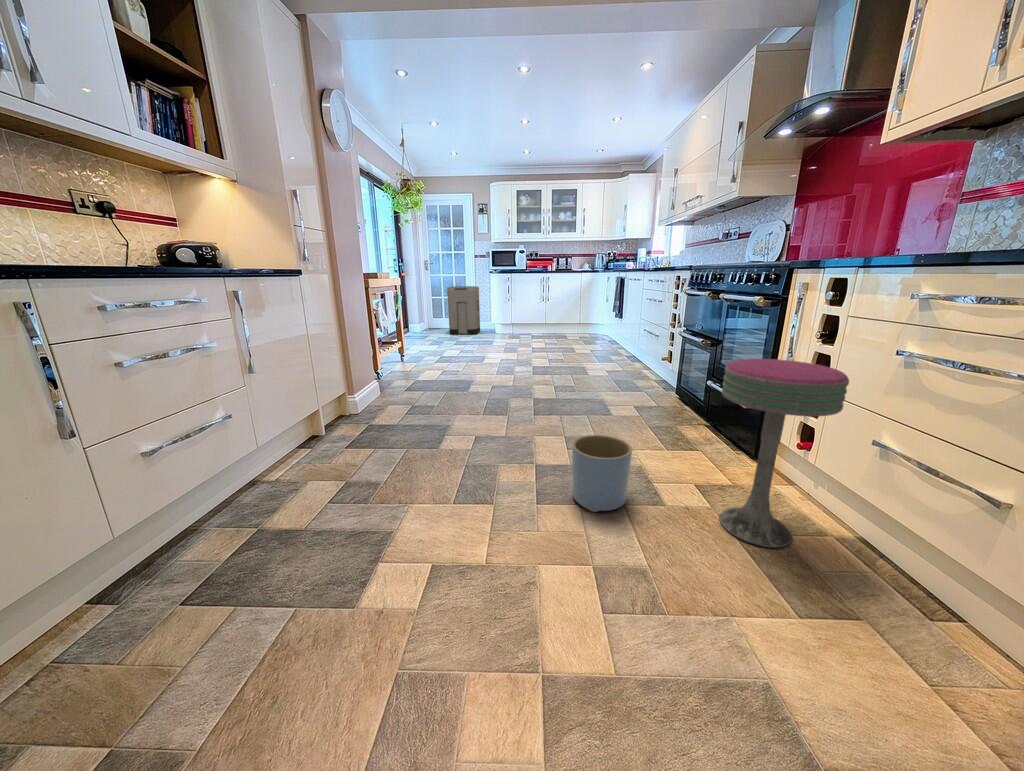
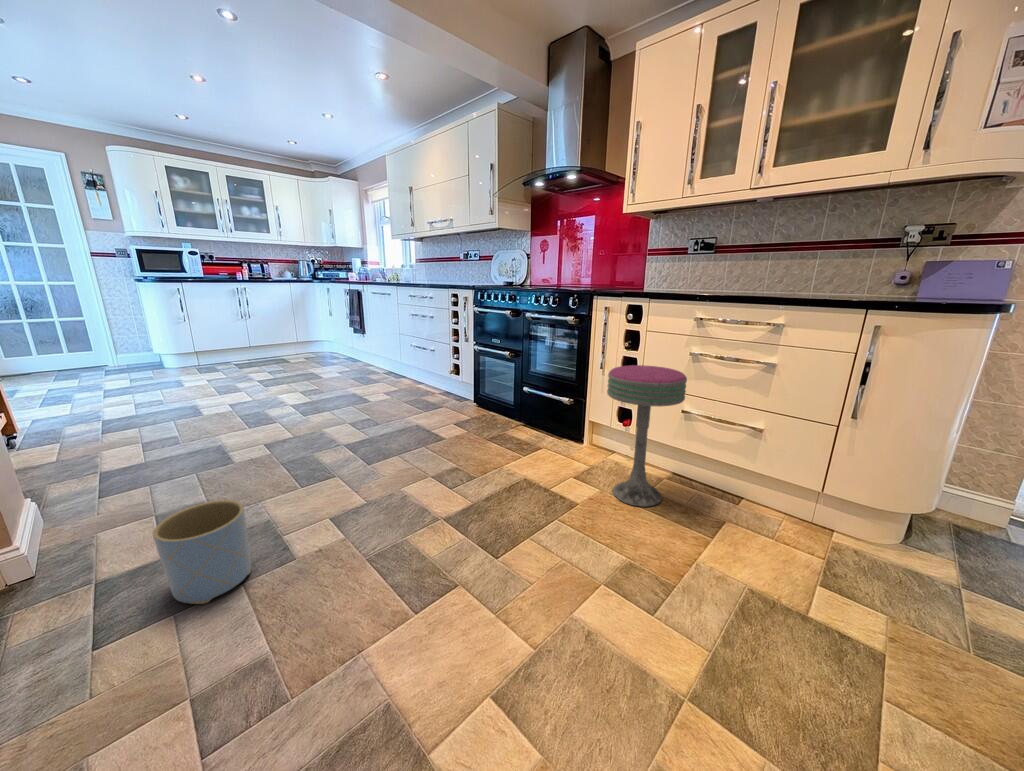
trash can: present [447,286,480,335] -> none [39,302,127,384]
planter: present [572,435,632,512] -> present [153,500,251,604]

